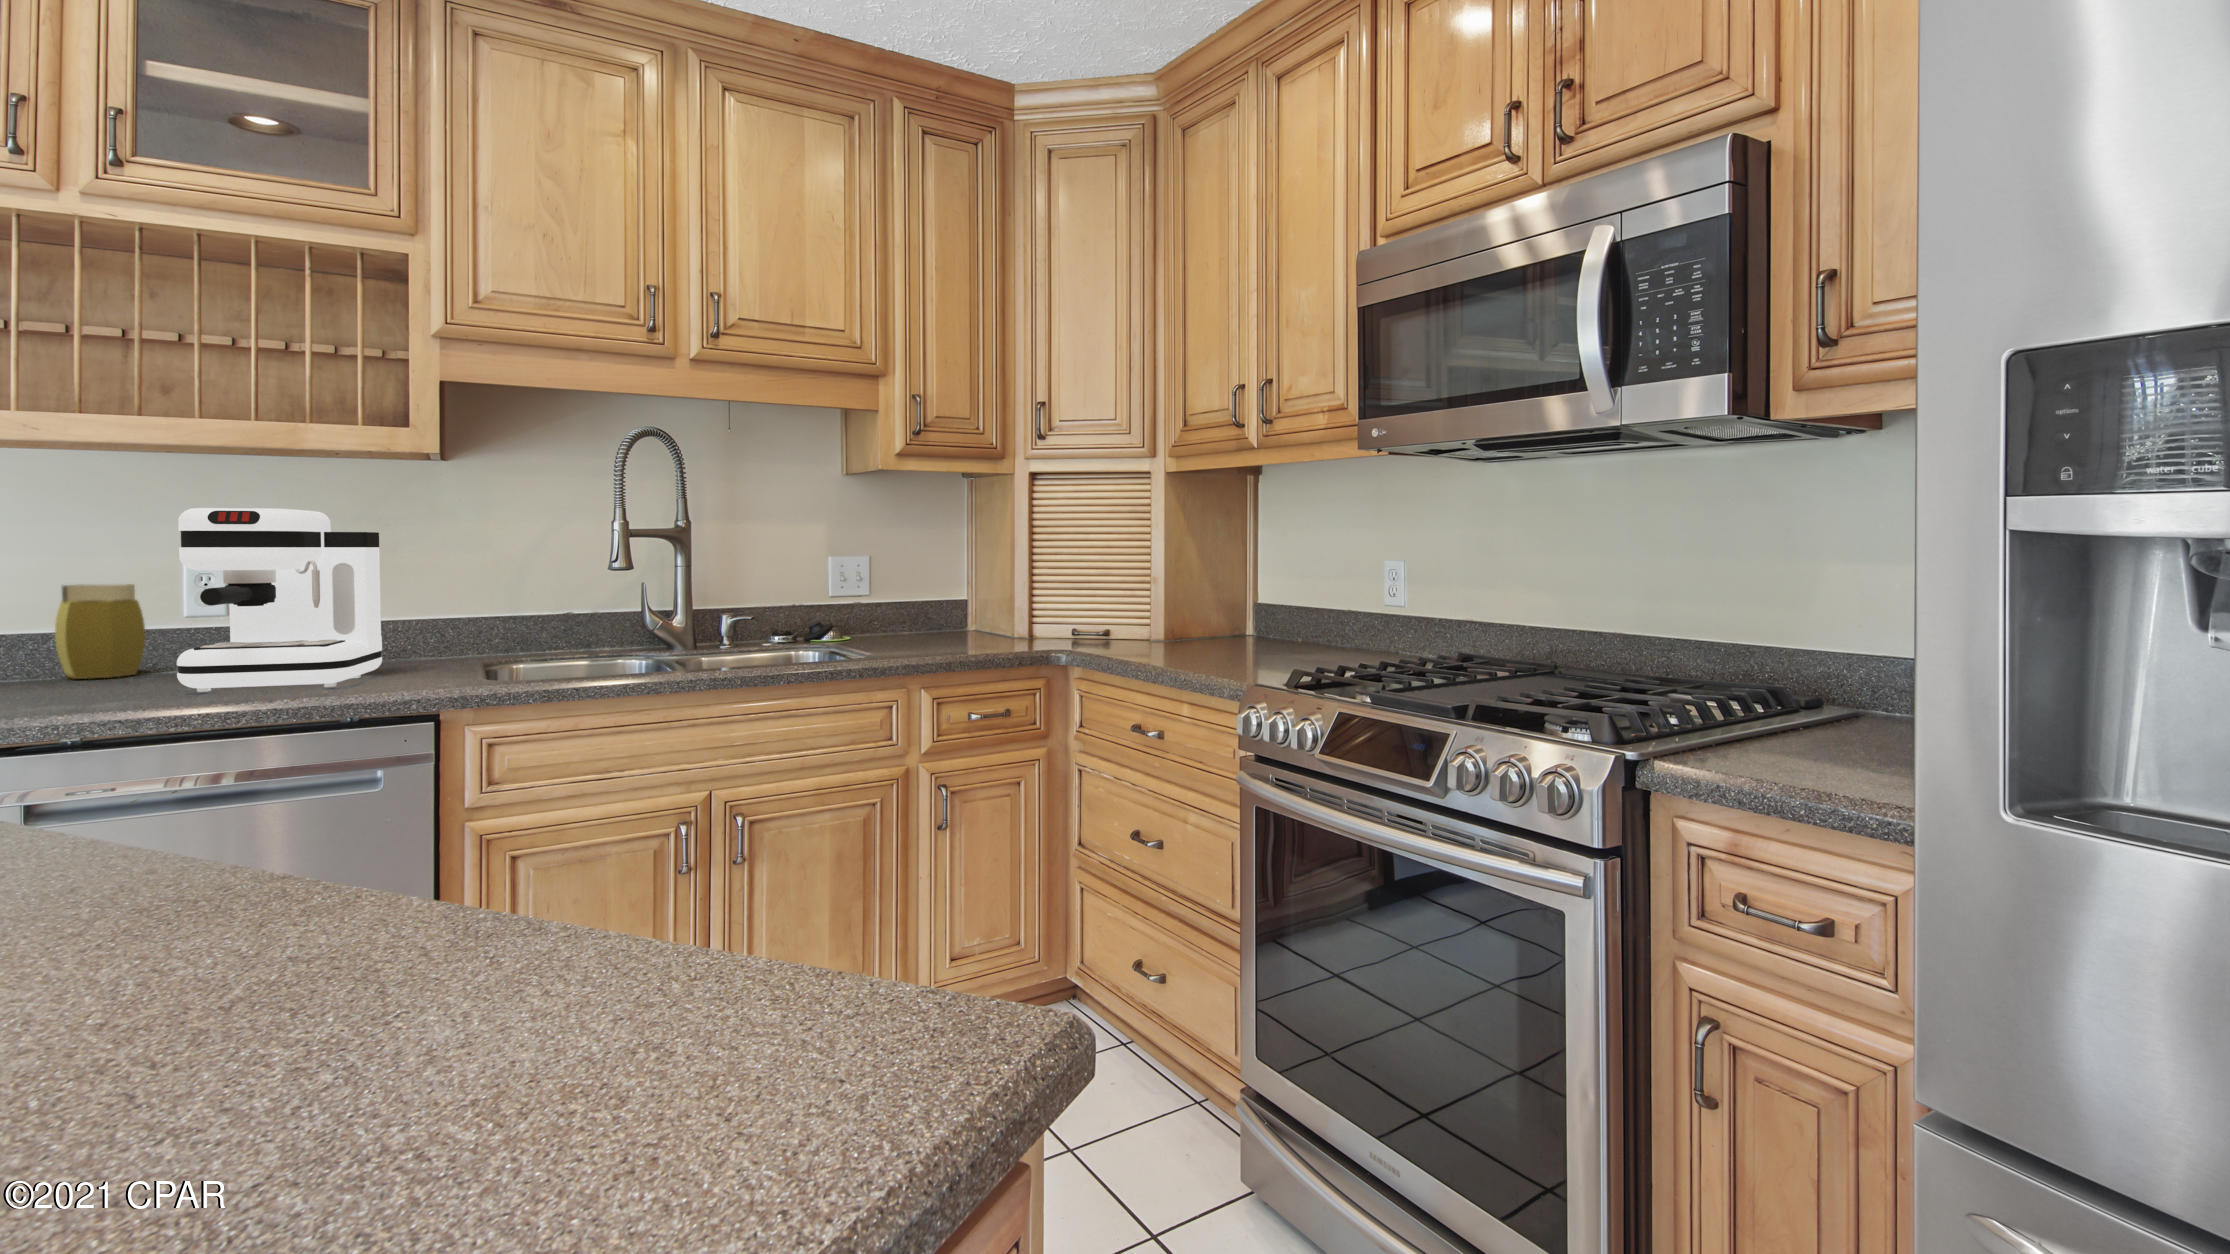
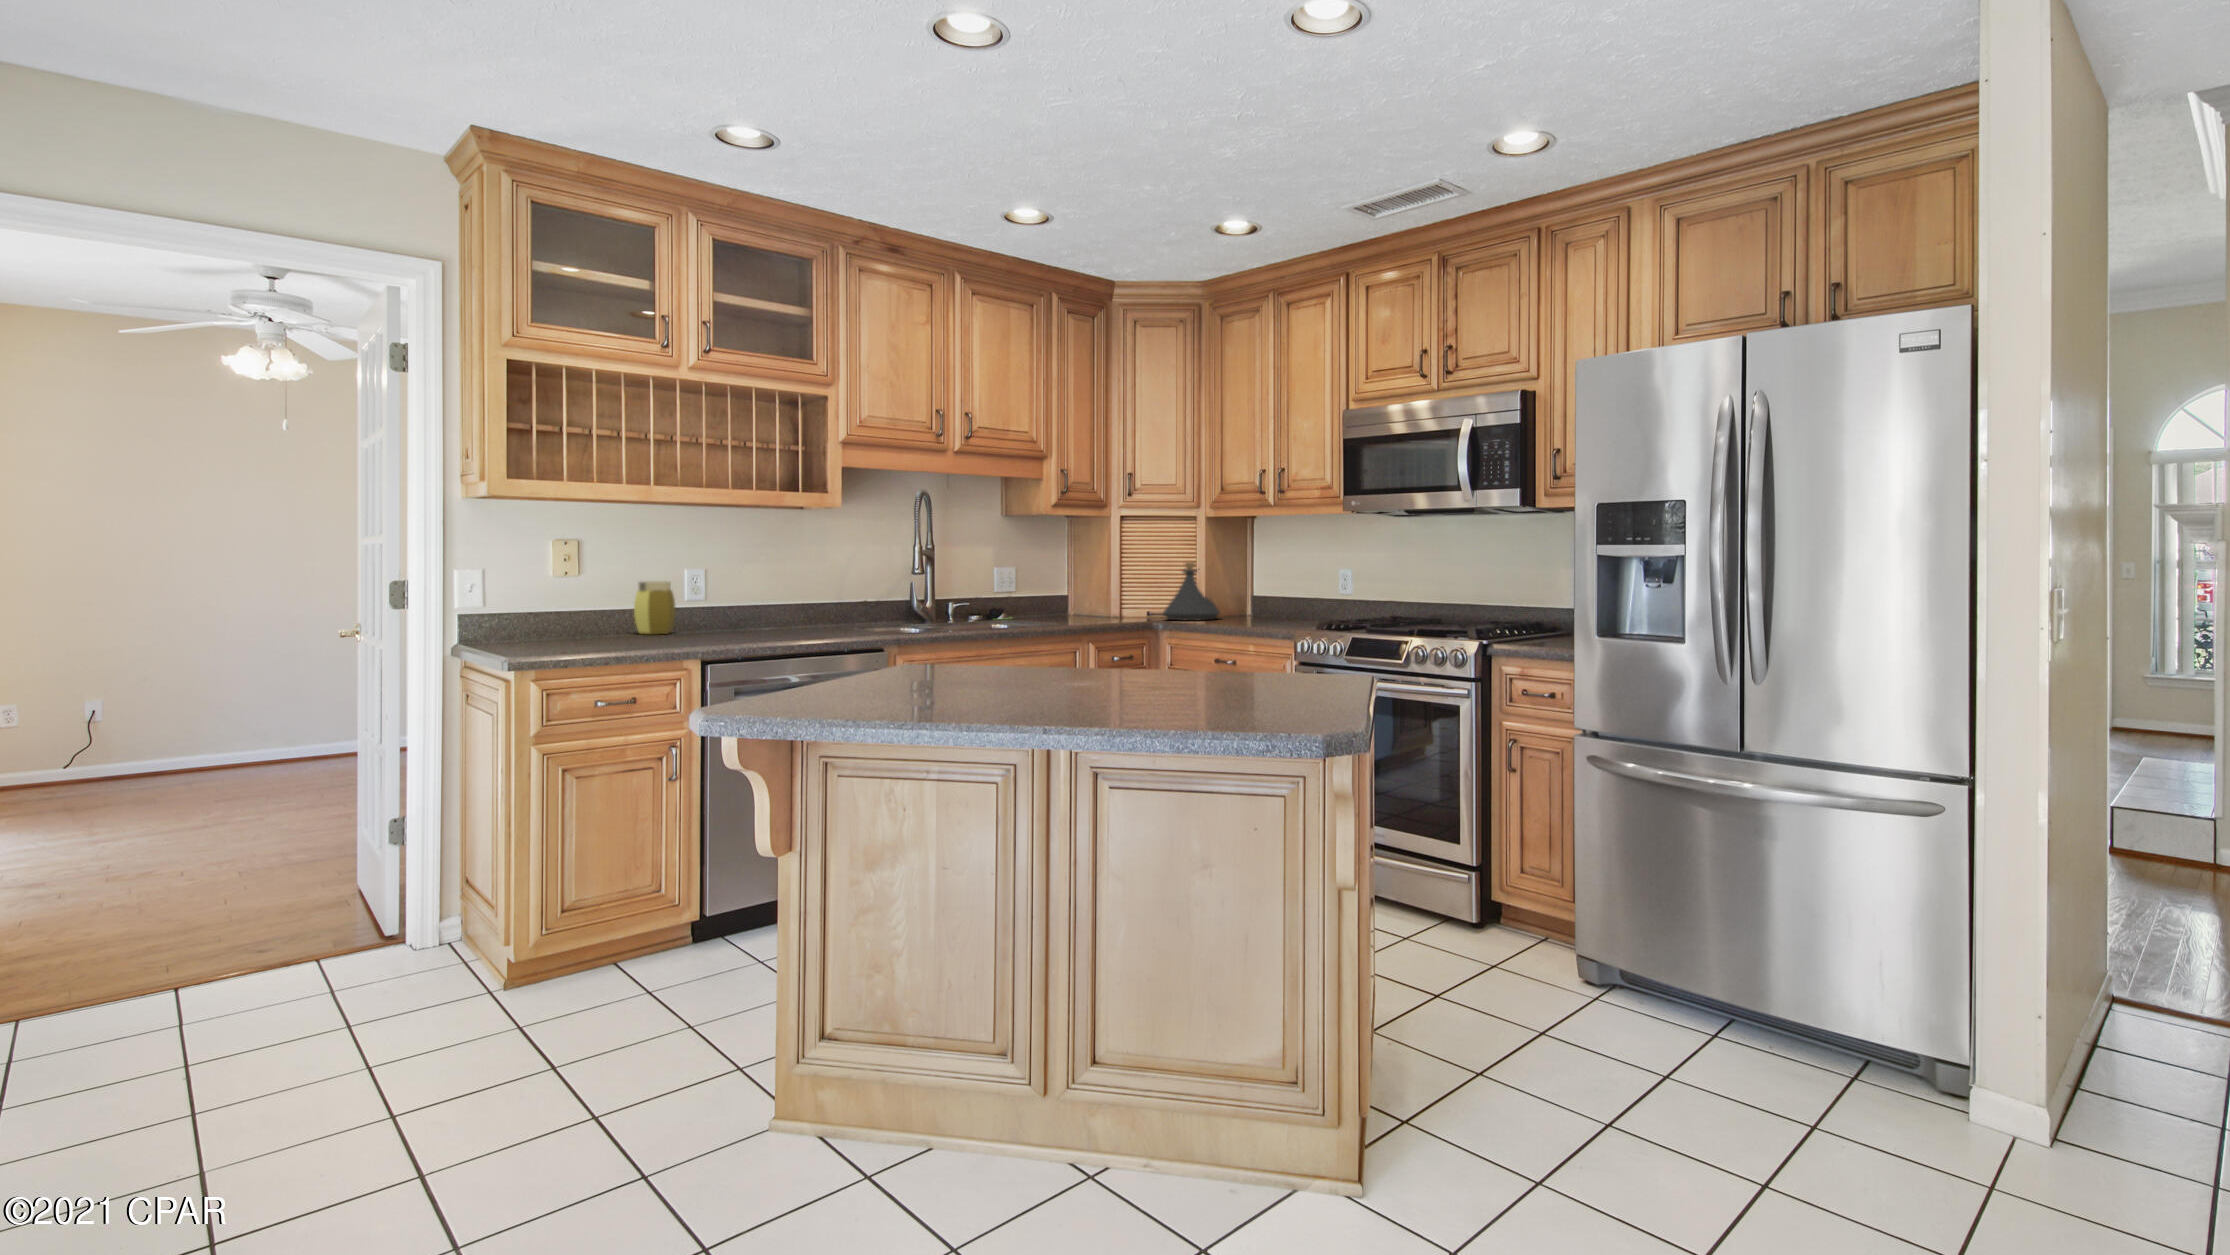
coffee maker: present [177,508,382,692] -> none [739,539,826,637]
bottle: none [1088,548,1187,649] -> present [1163,562,1220,621]

